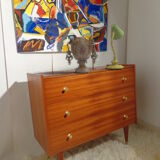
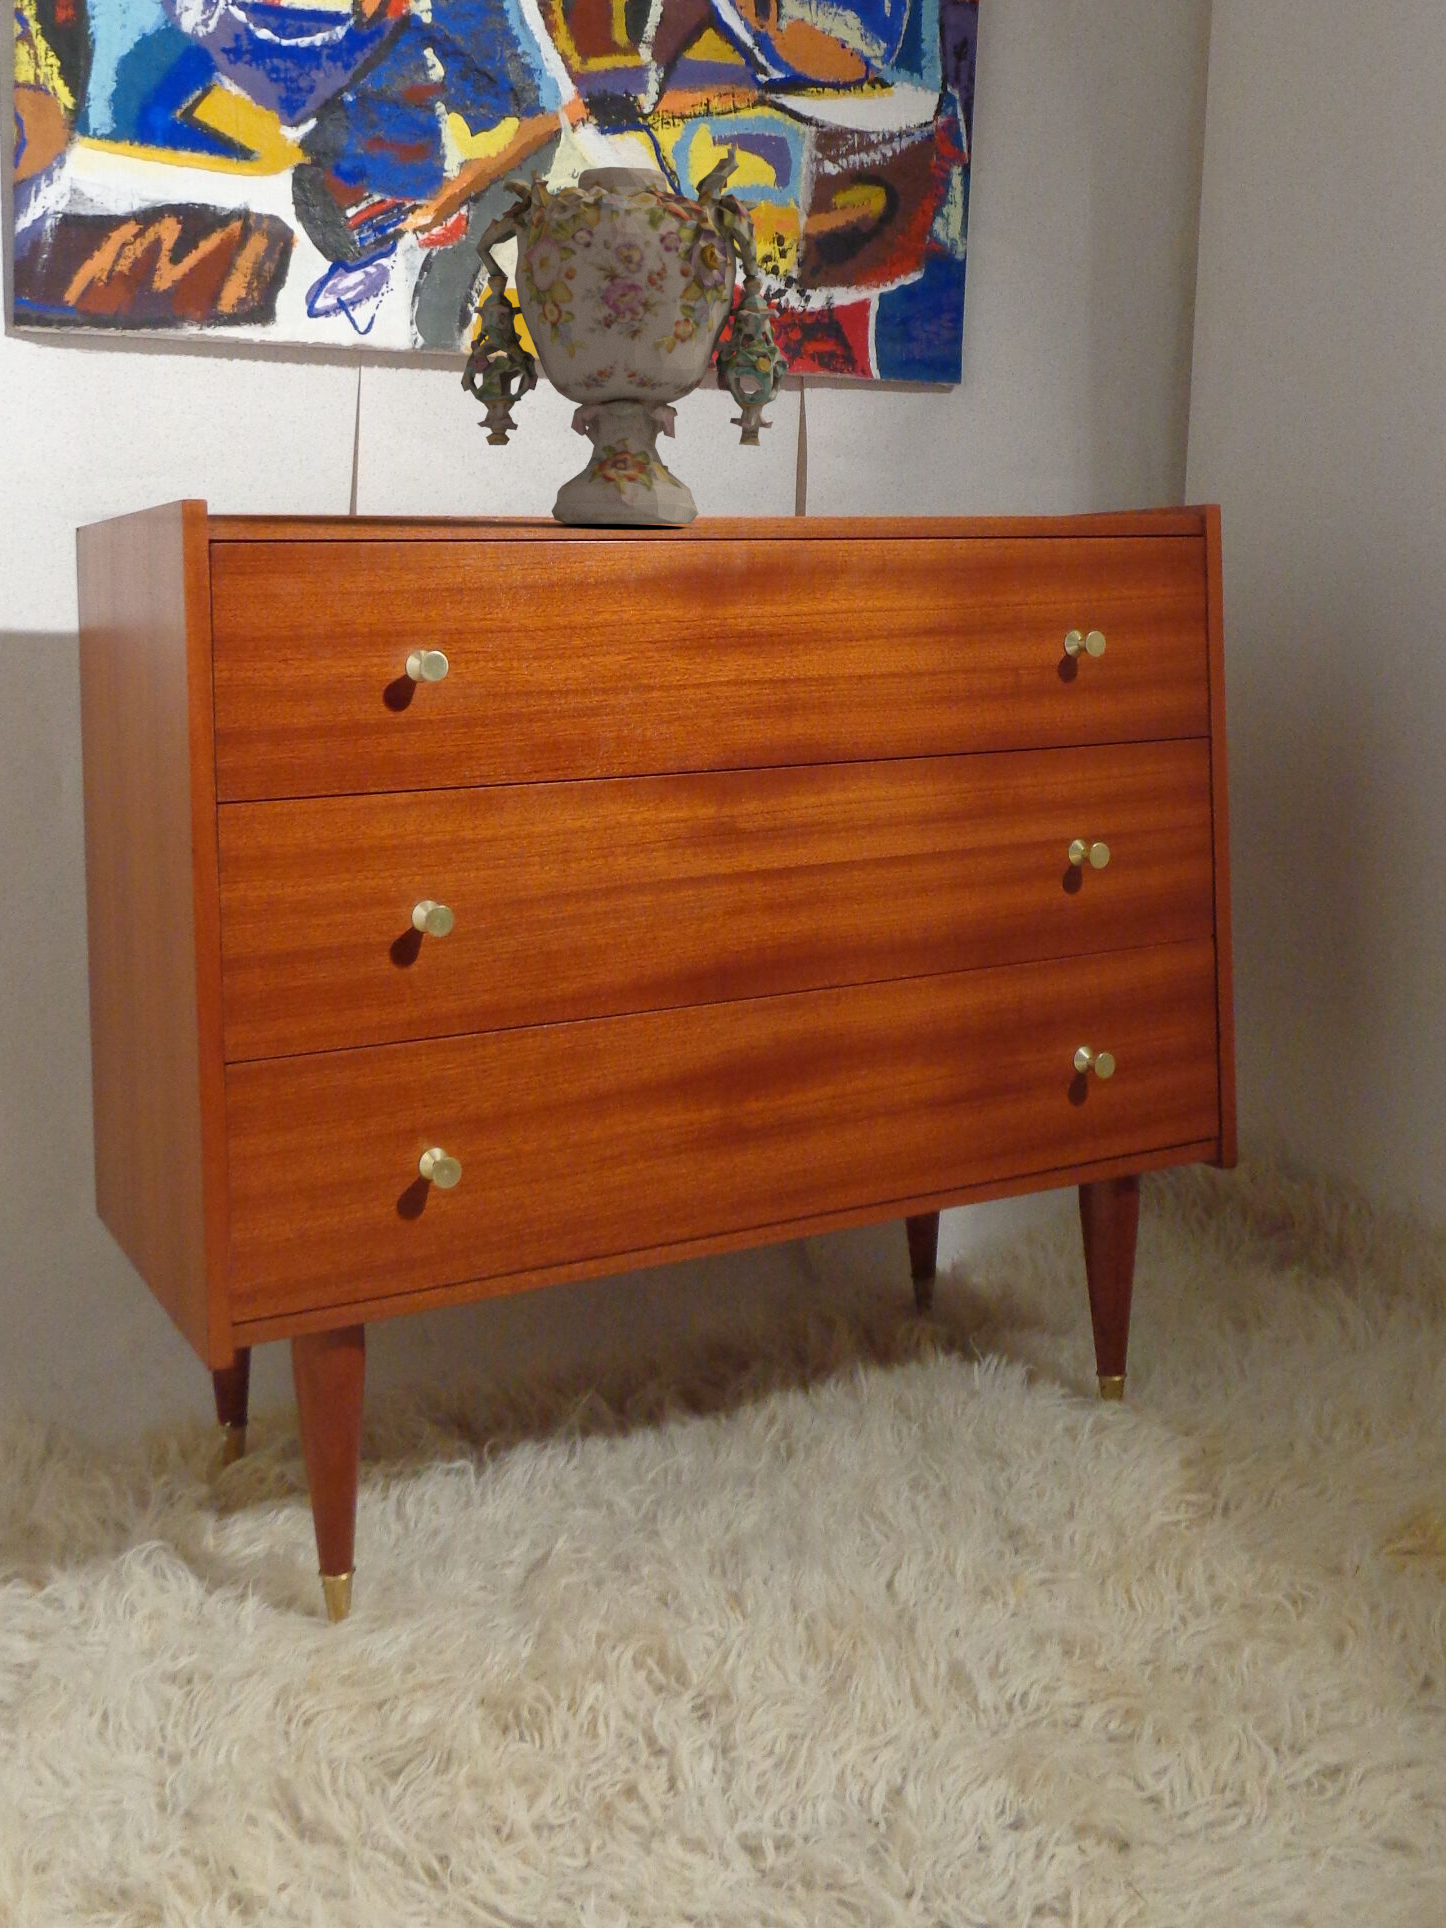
table lamp: present [106,24,124,69] -> none [895,67,1092,524]

